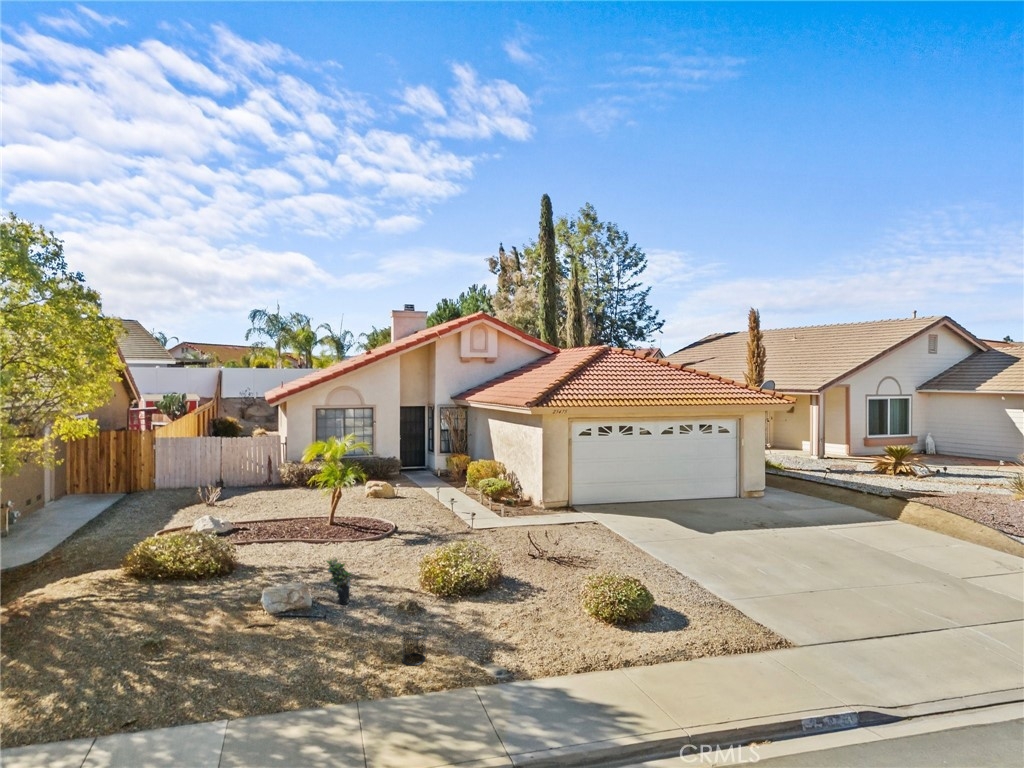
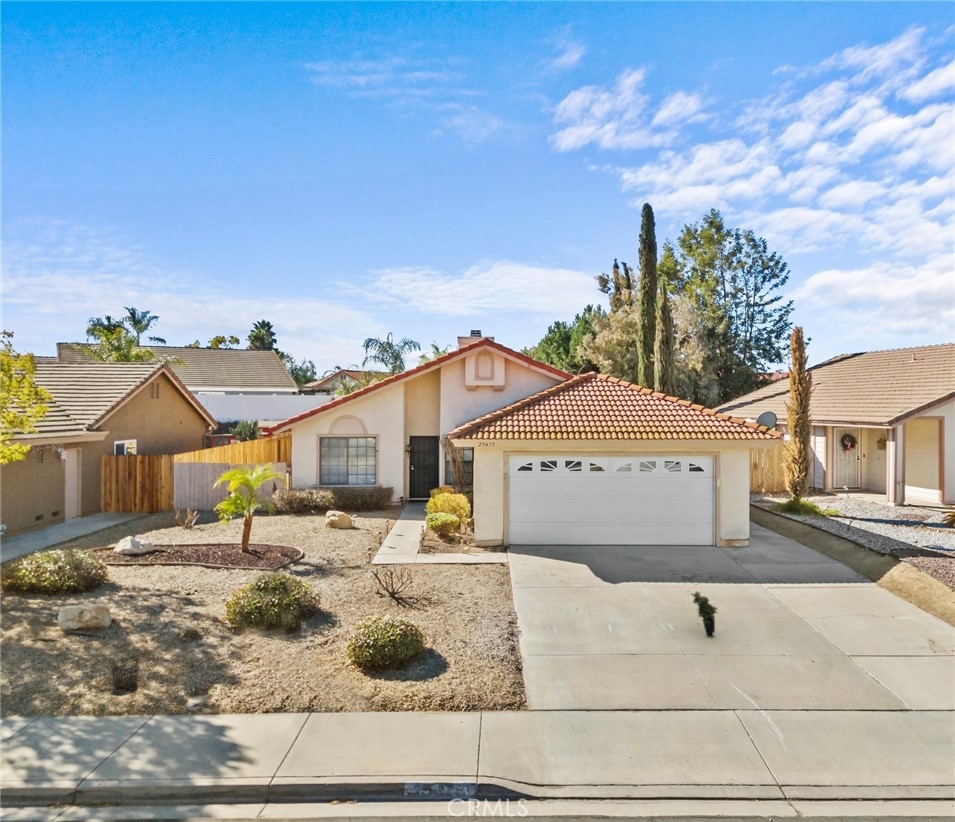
potted plant: present [326,558,352,605] -> present [692,592,717,637]

